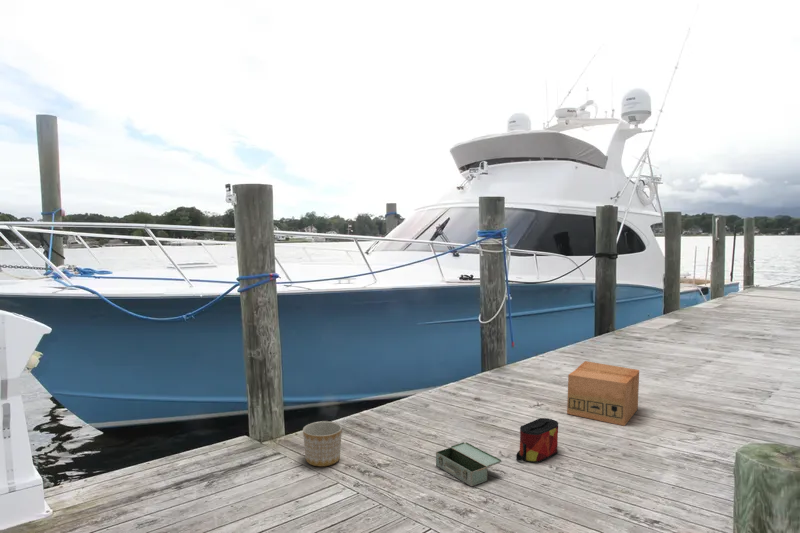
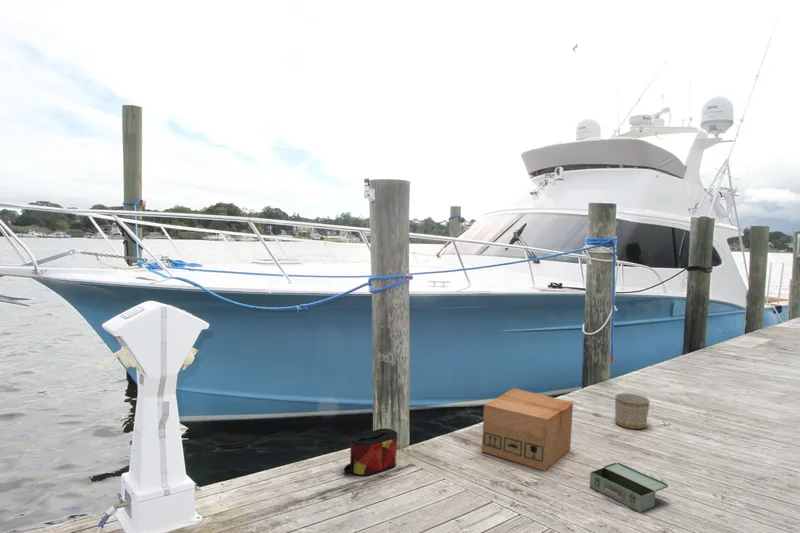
cardboard box: present [567,361,639,426] -> present [482,388,573,471]
bag: present [516,418,558,462] -> present [344,428,397,476]
planter: present [303,421,342,466] -> present [615,393,650,429]

